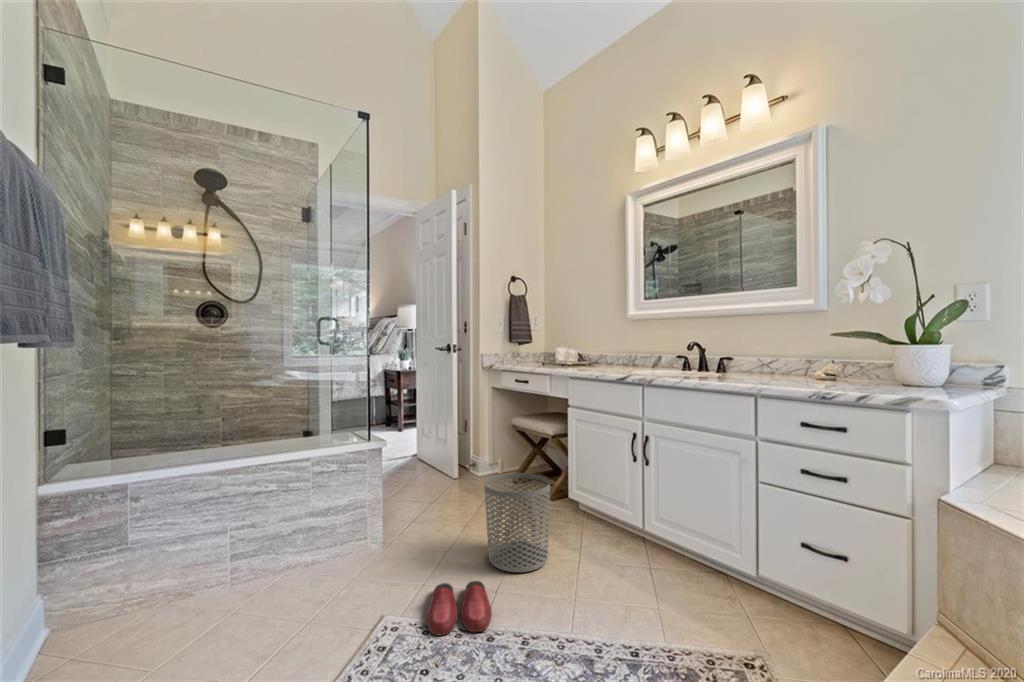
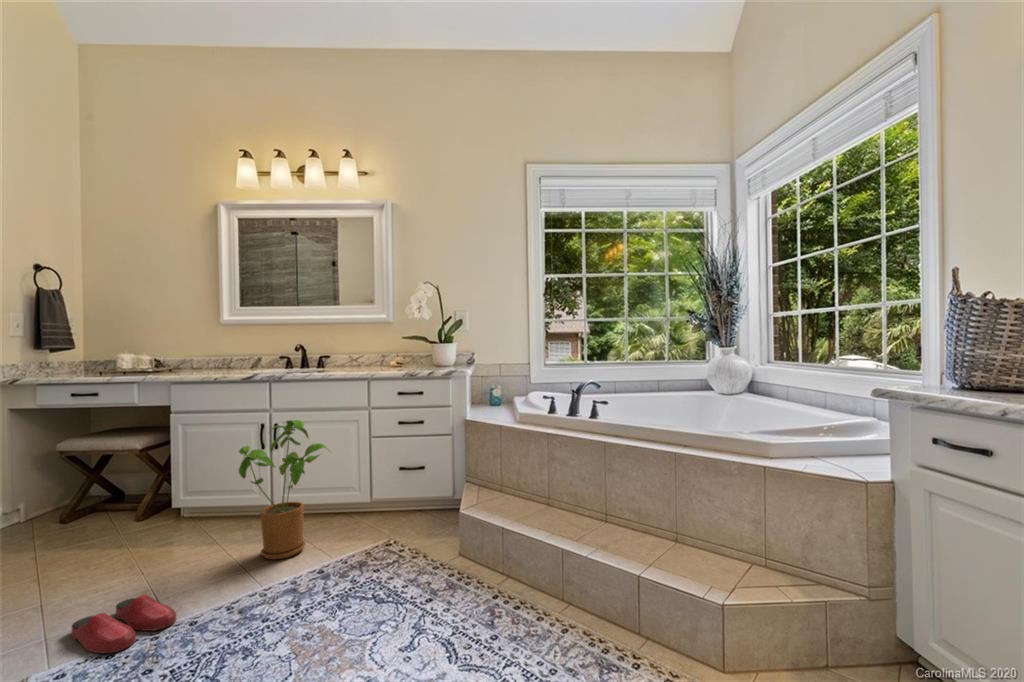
house plant: none [577,439,678,608] -> present [239,420,331,559]
waste bin: present [485,473,550,572] -> none [102,481,191,589]

